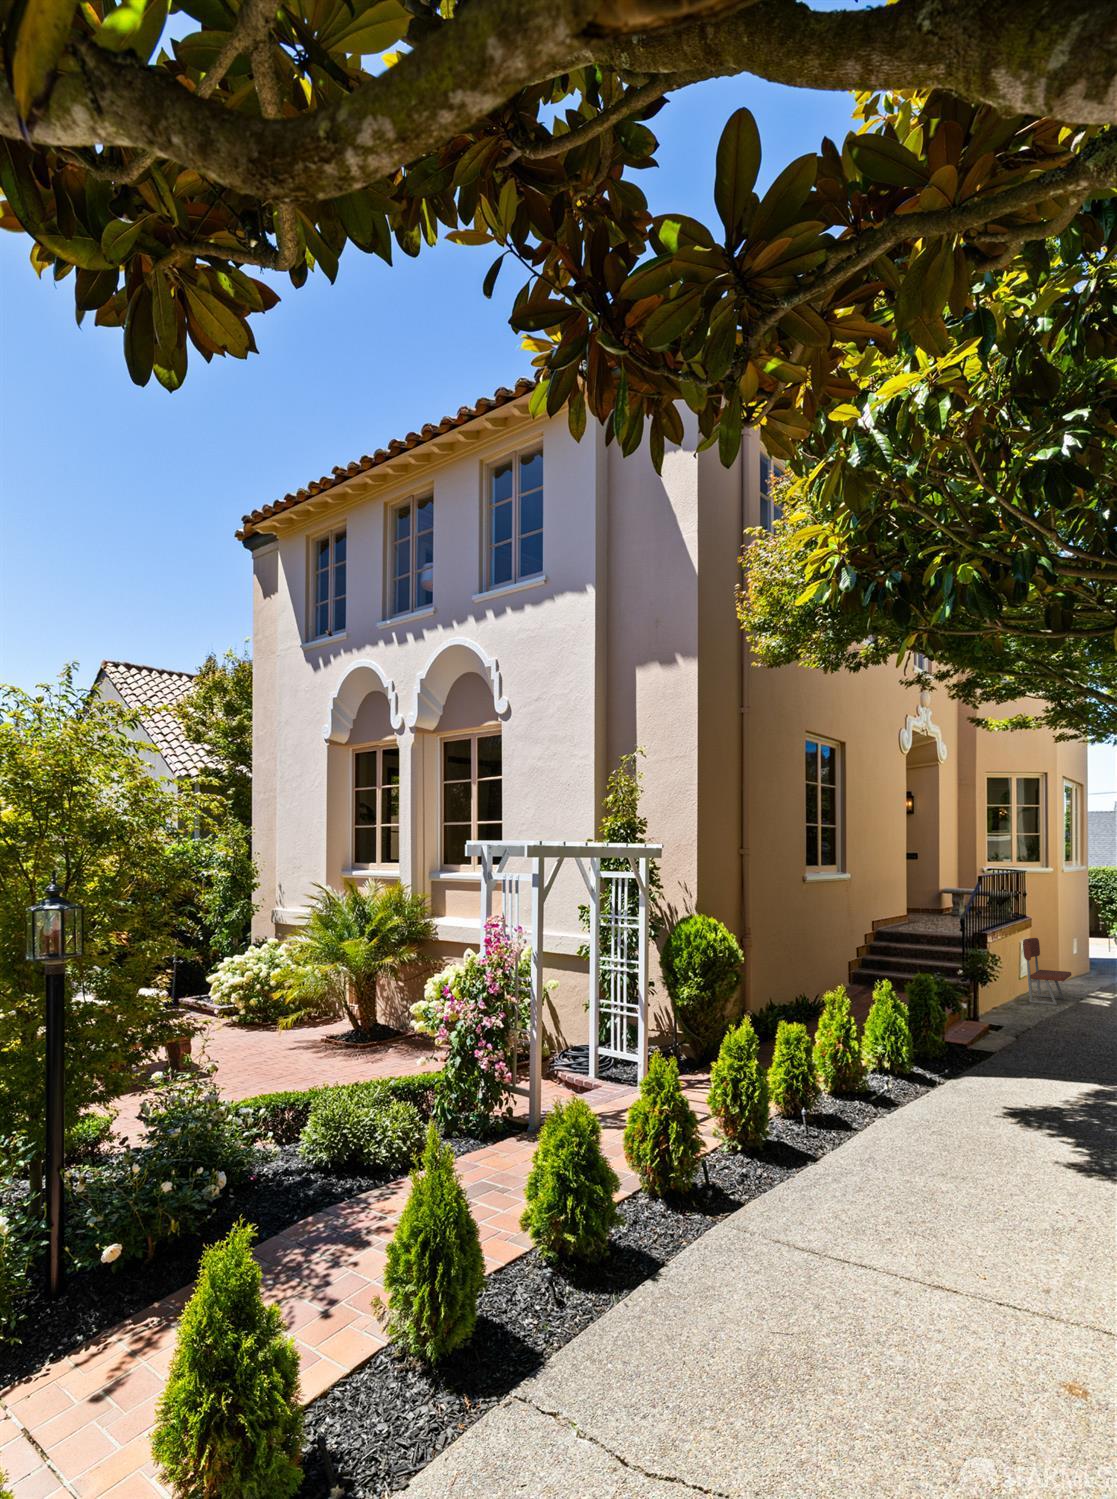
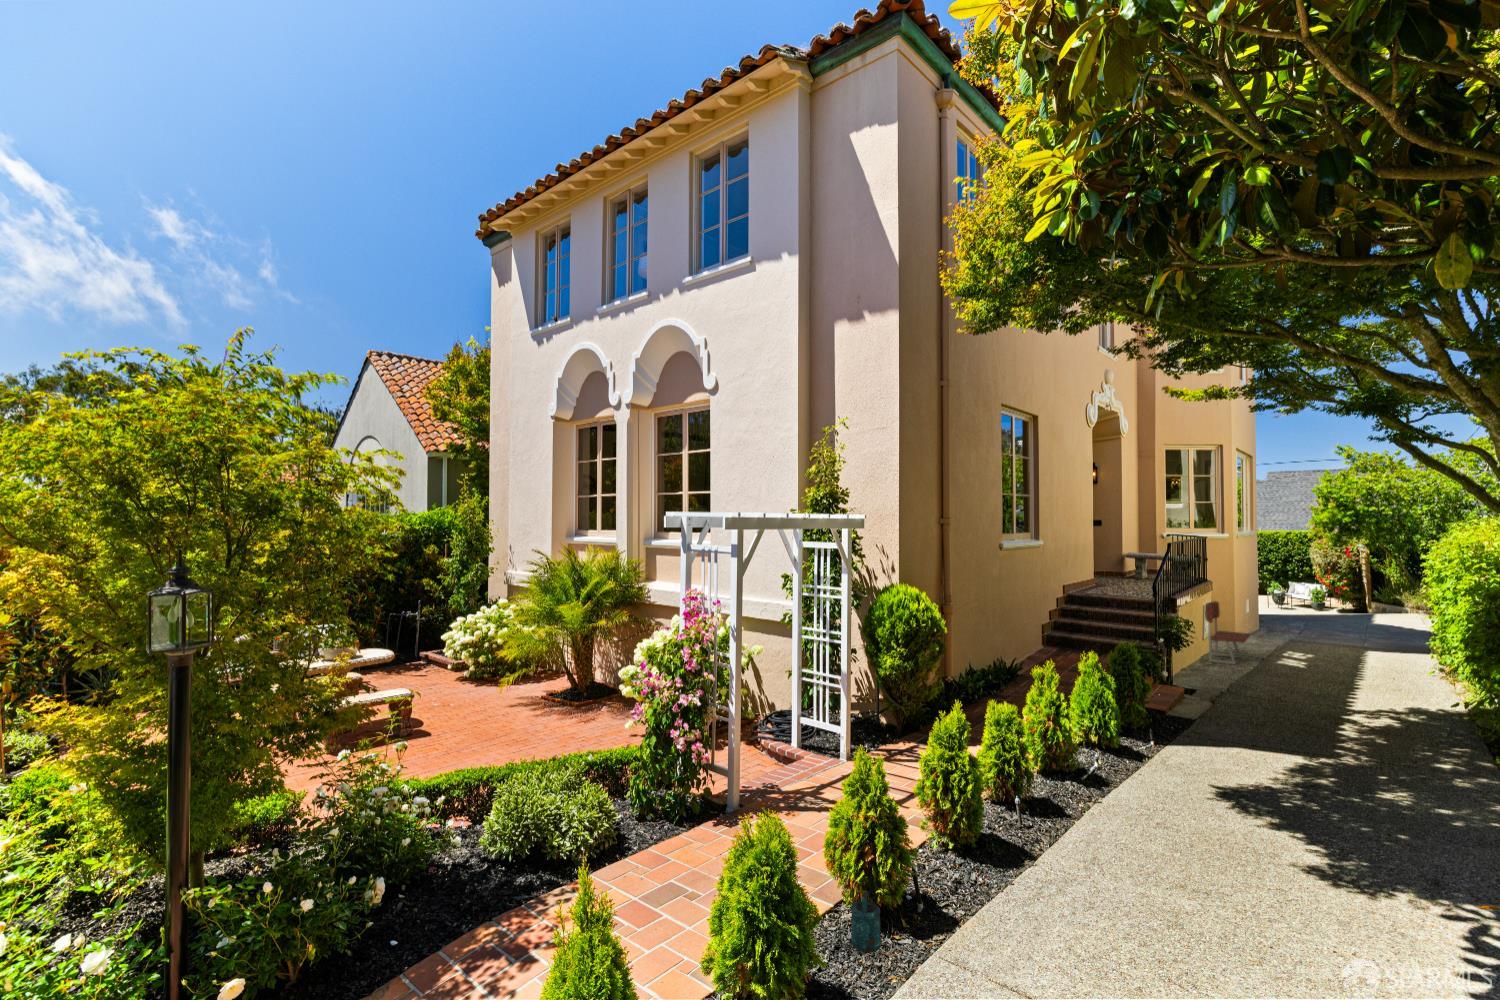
watering can: none [647,1175,674,1225] -> present [851,891,881,952]

